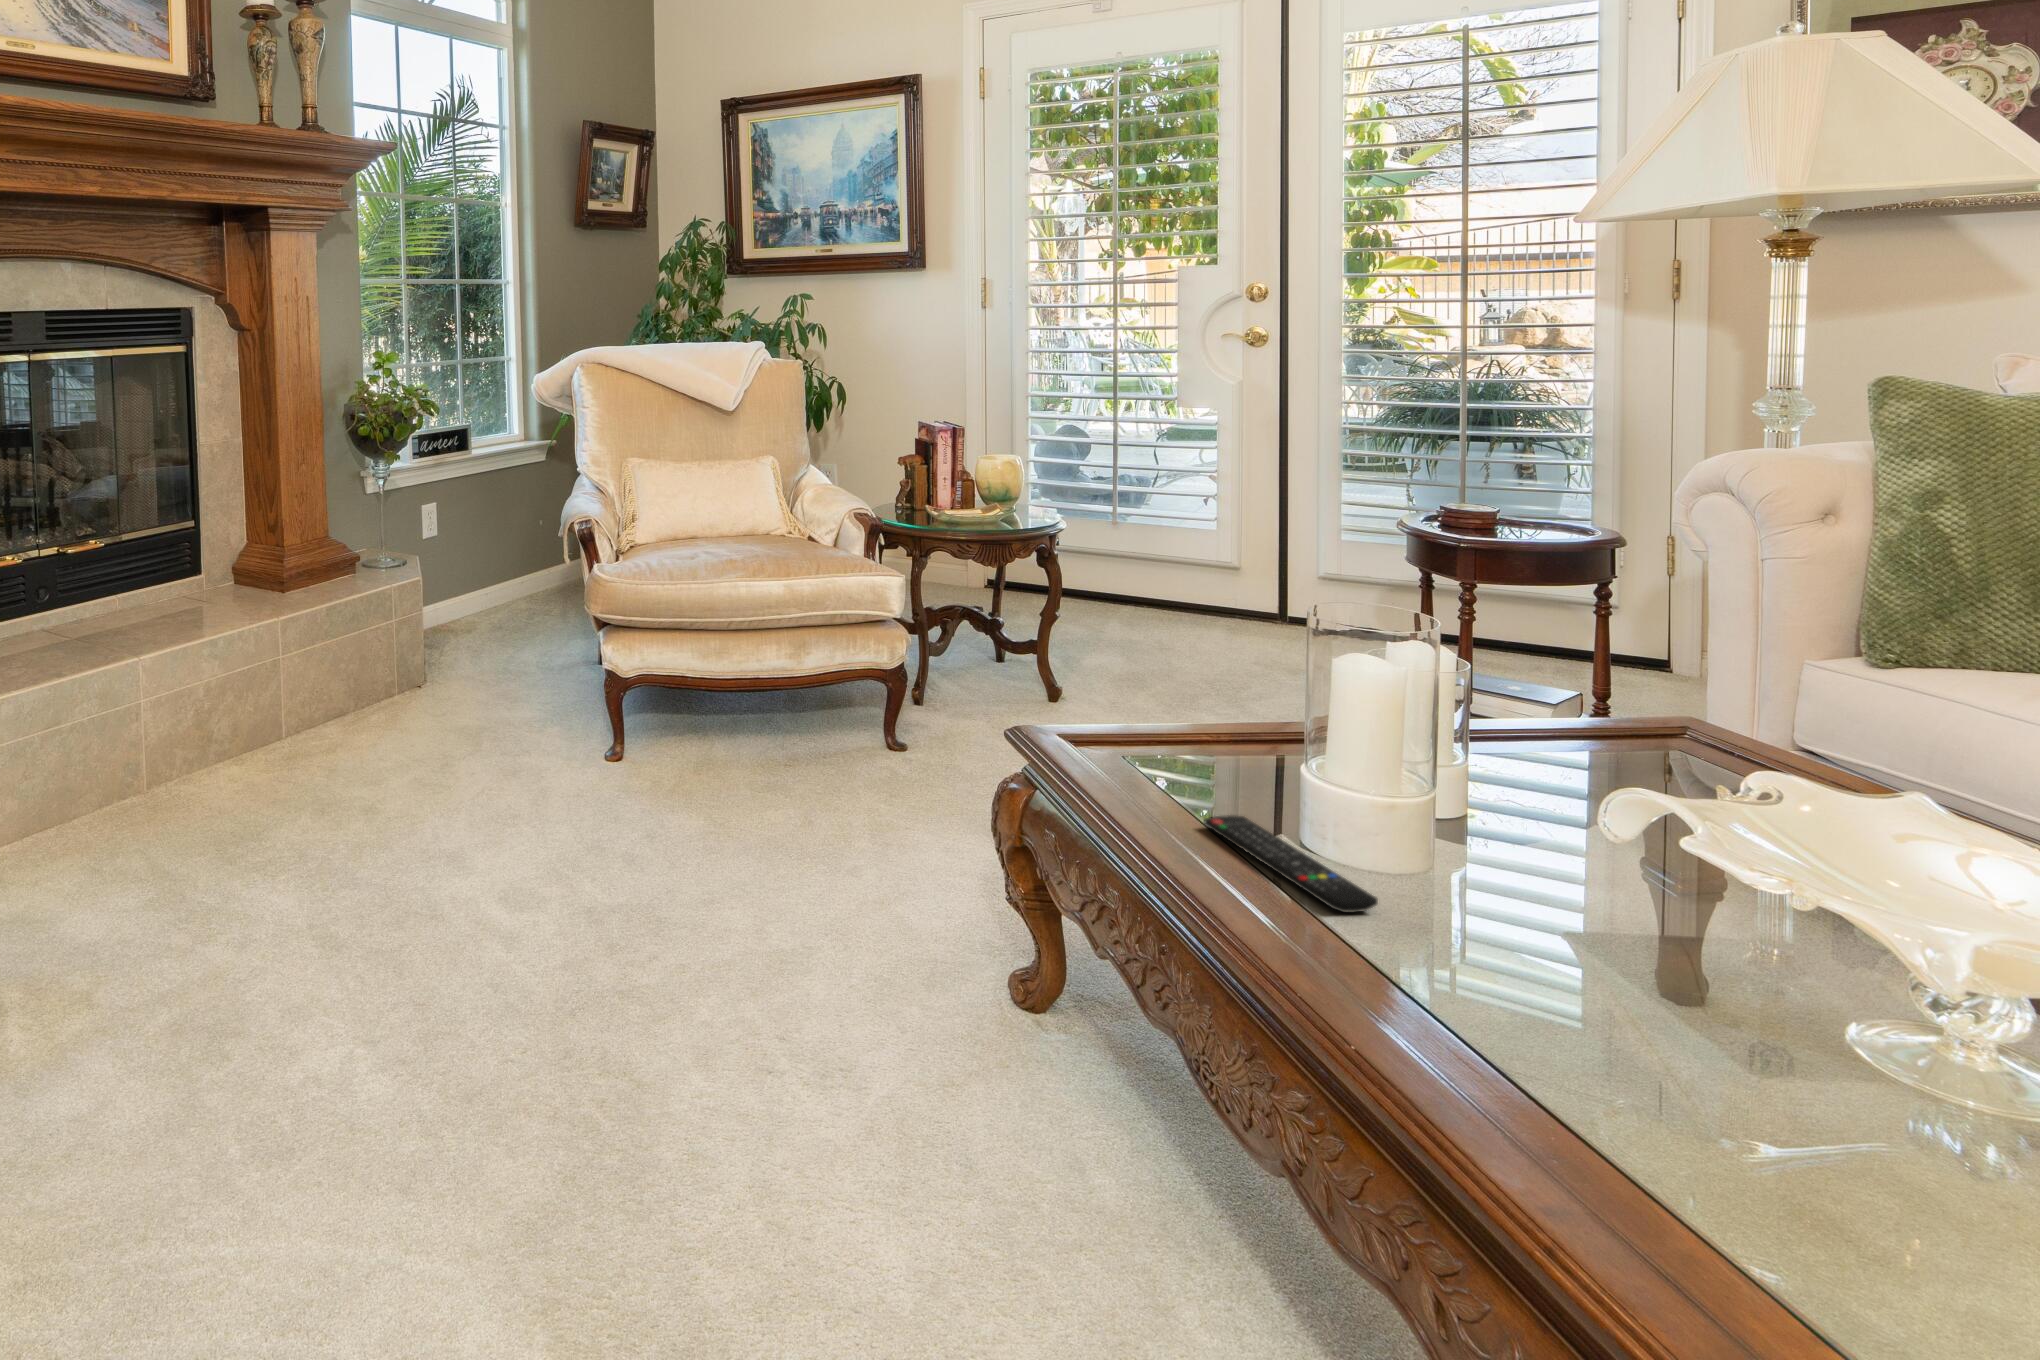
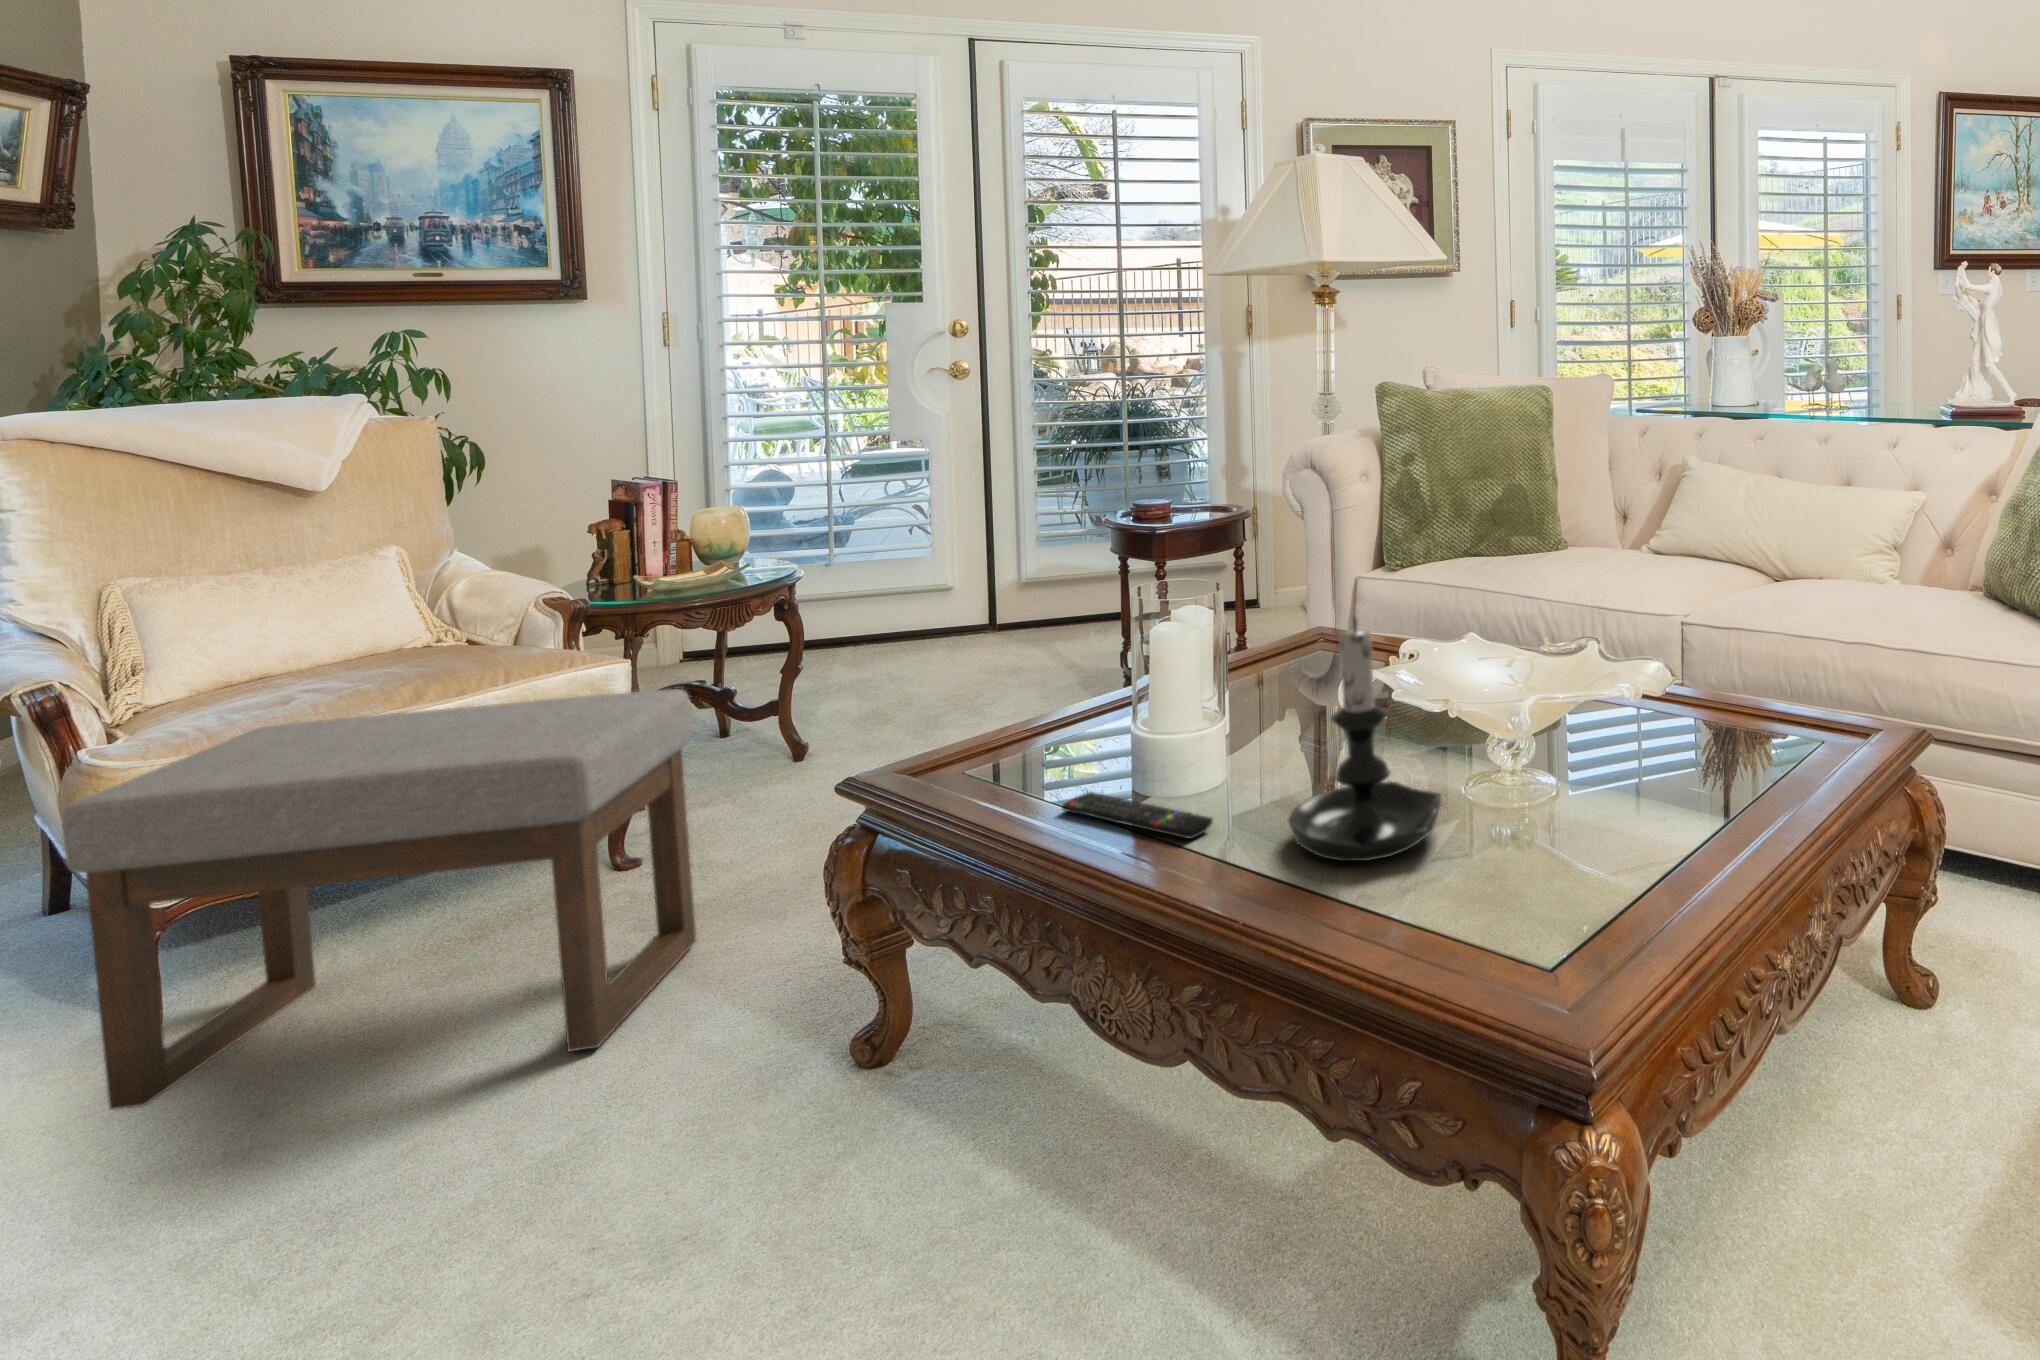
ottoman: none [574,572,926,884] -> present [62,689,696,1110]
candle holder: none [1475,697,1769,1057] -> present [1288,619,1441,861]

